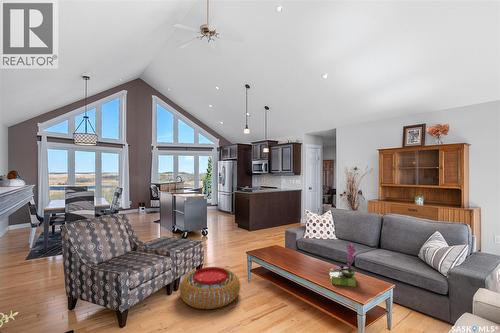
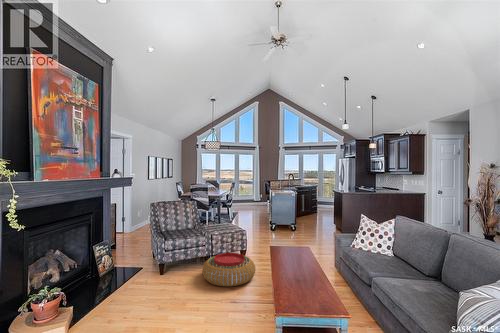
flower arrangement: present [330,243,356,287] -> none [282,248,320,300]

